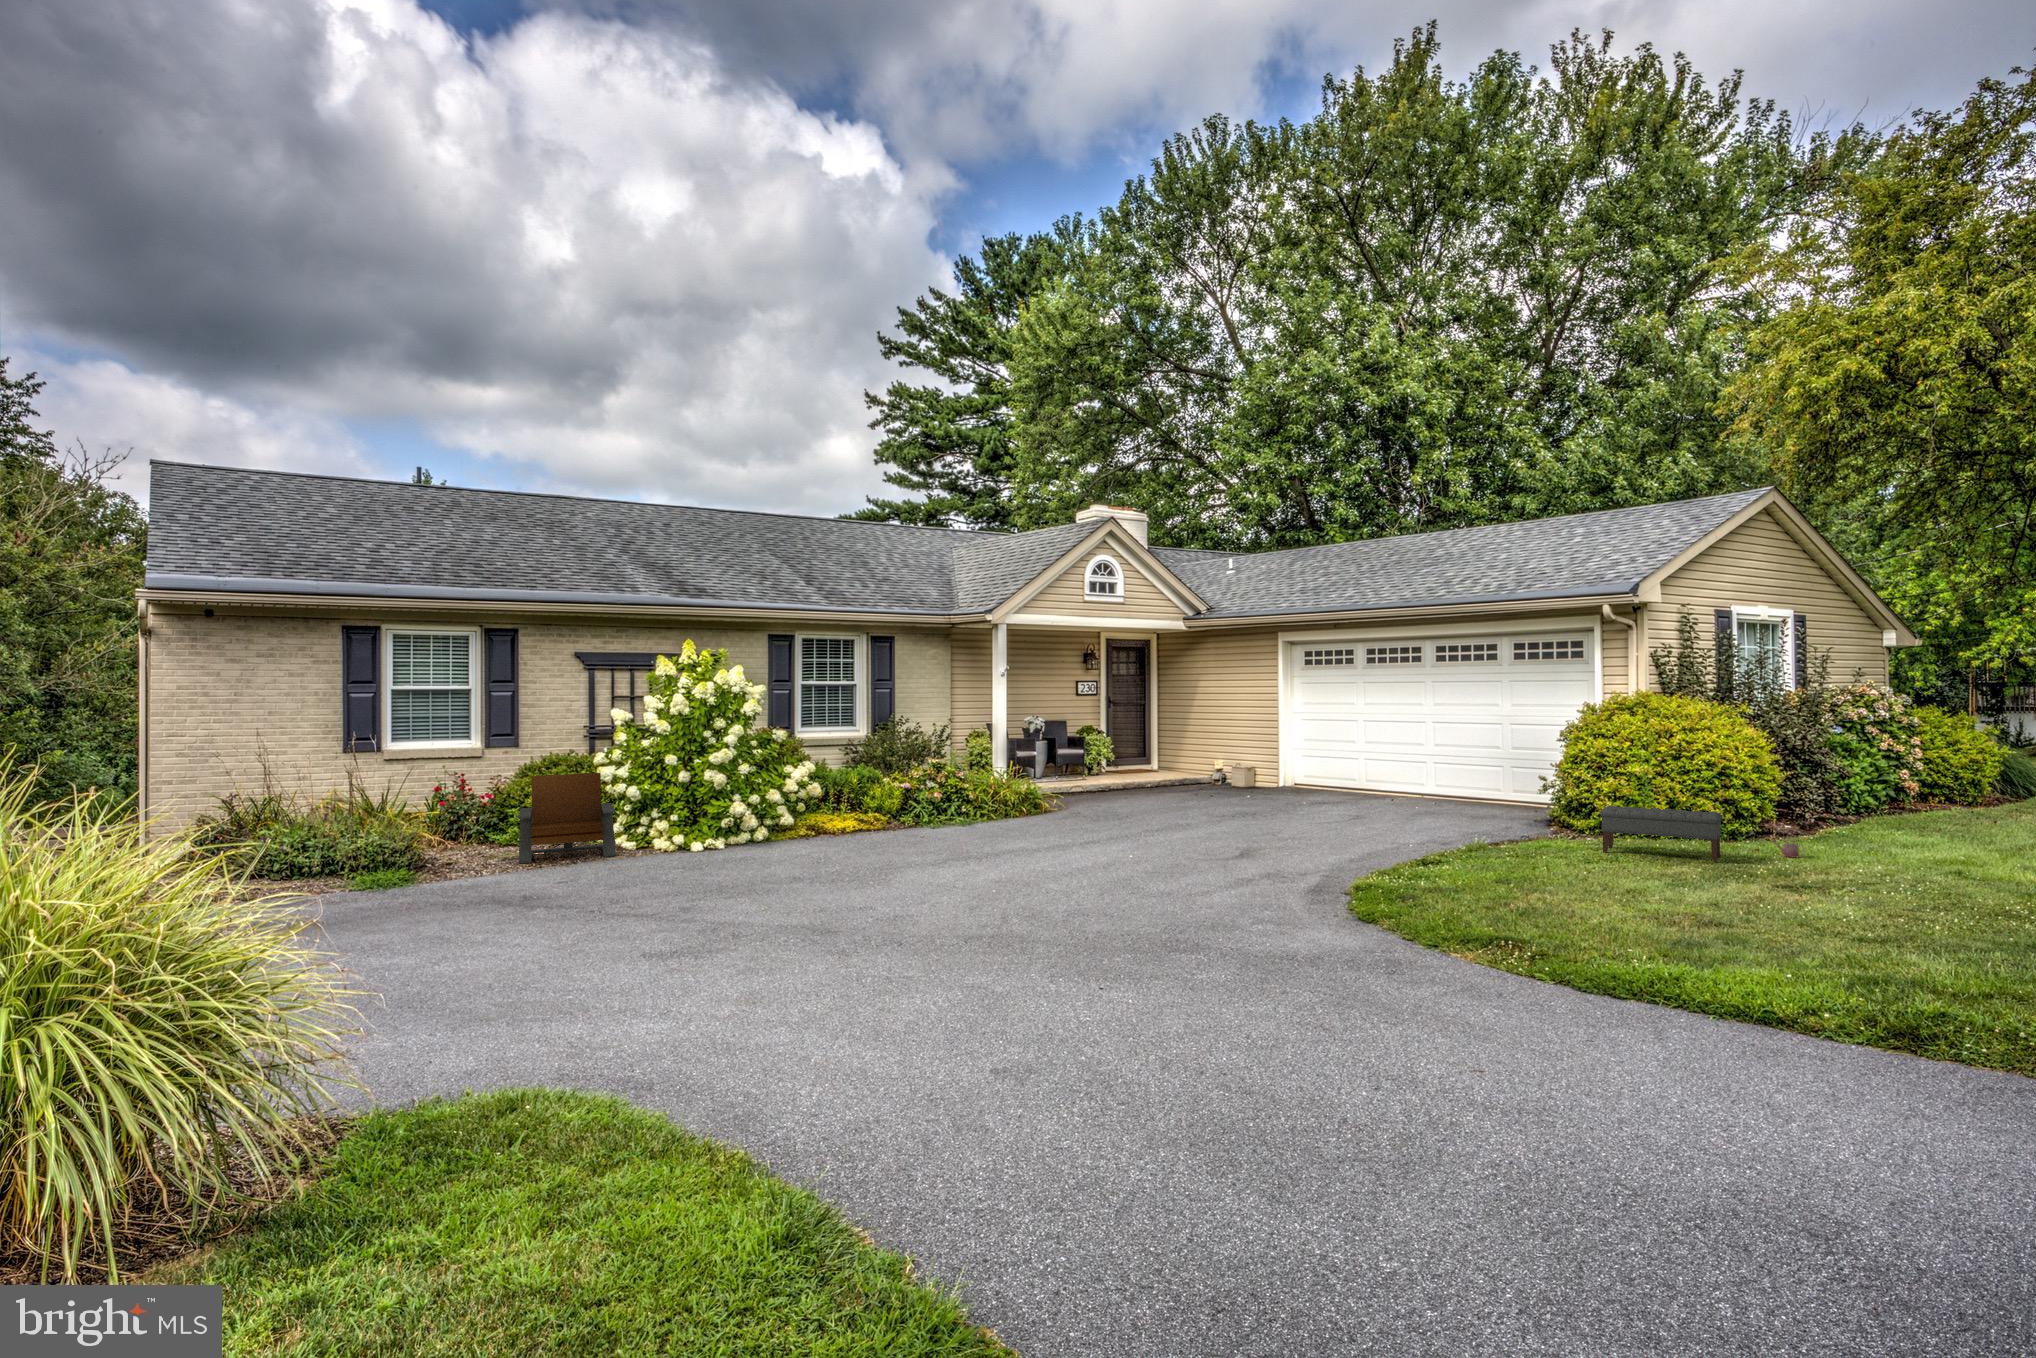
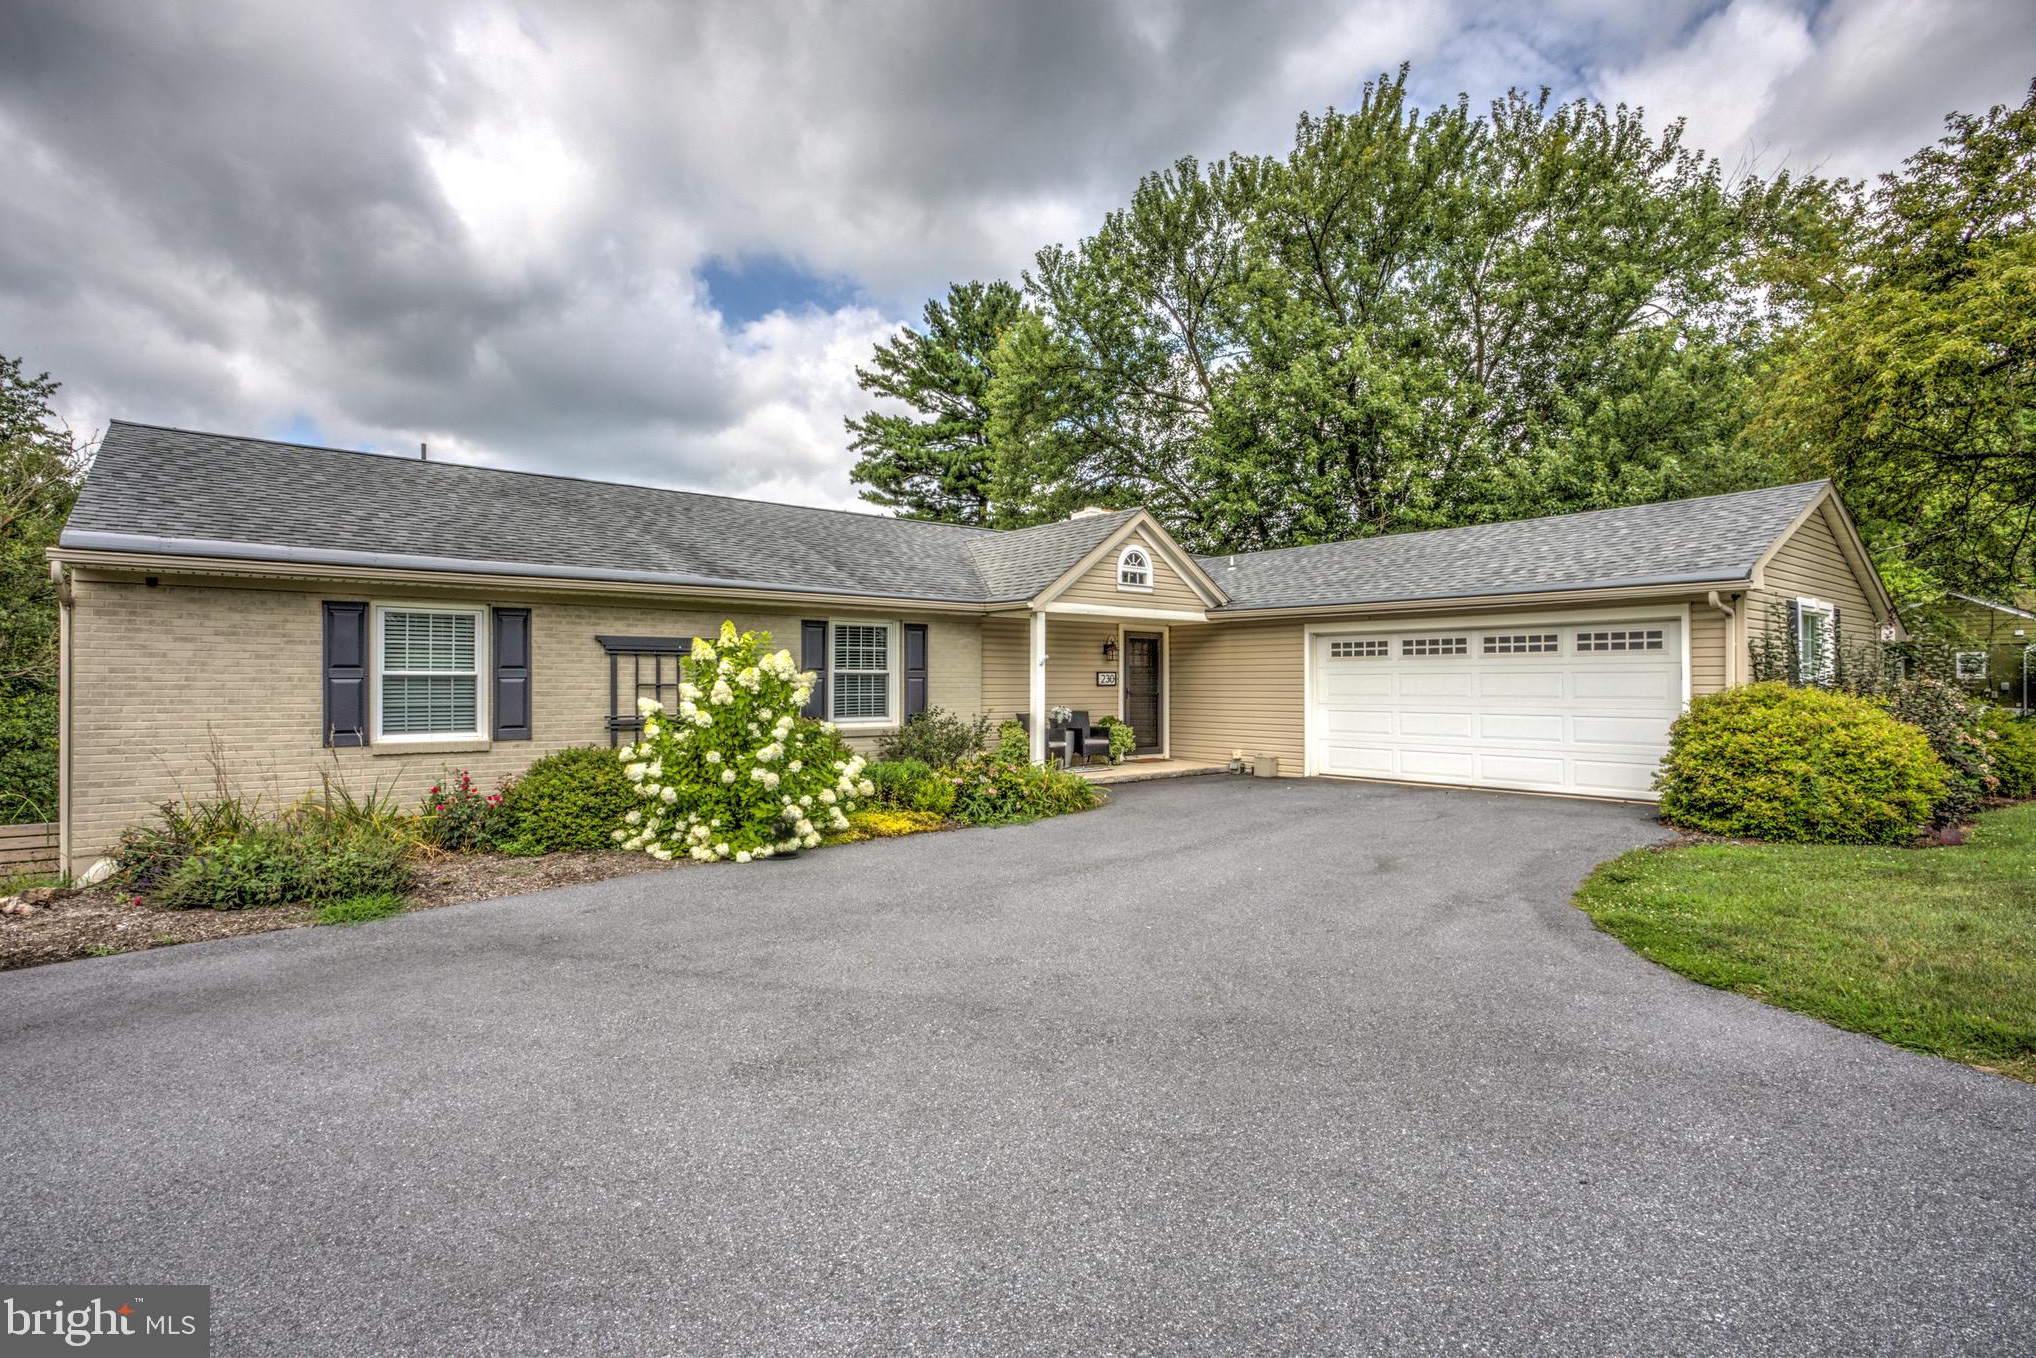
lounge chair: present [518,773,616,864] -> none [535,770,652,879]
potted tree: none [712,797,746,852] -> present [766,799,800,860]
bench: present [1600,806,1722,862] -> none [1741,792,1892,851]

